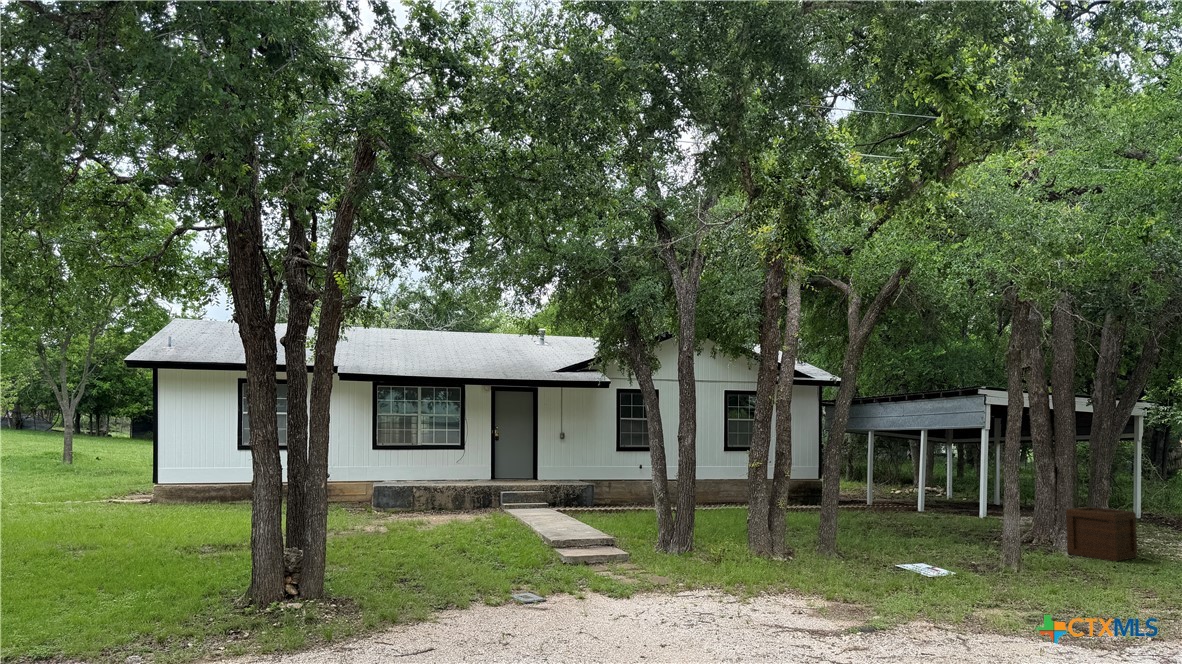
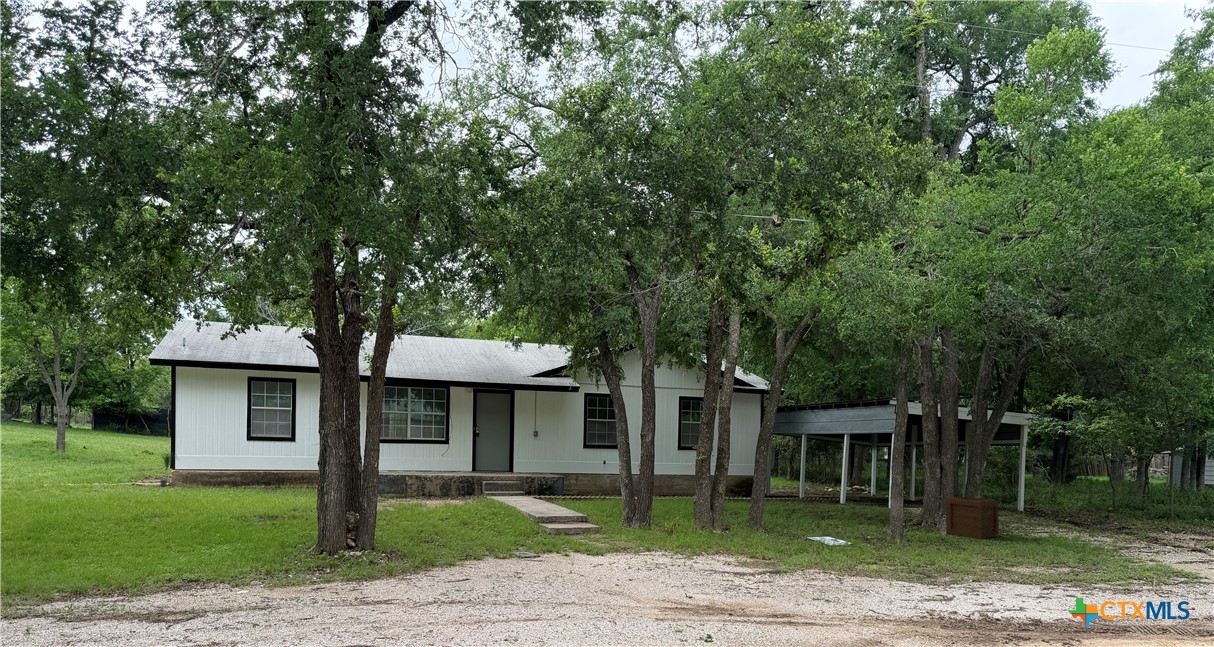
potted plant: none [127,459,160,503] -> present [160,453,173,486]

